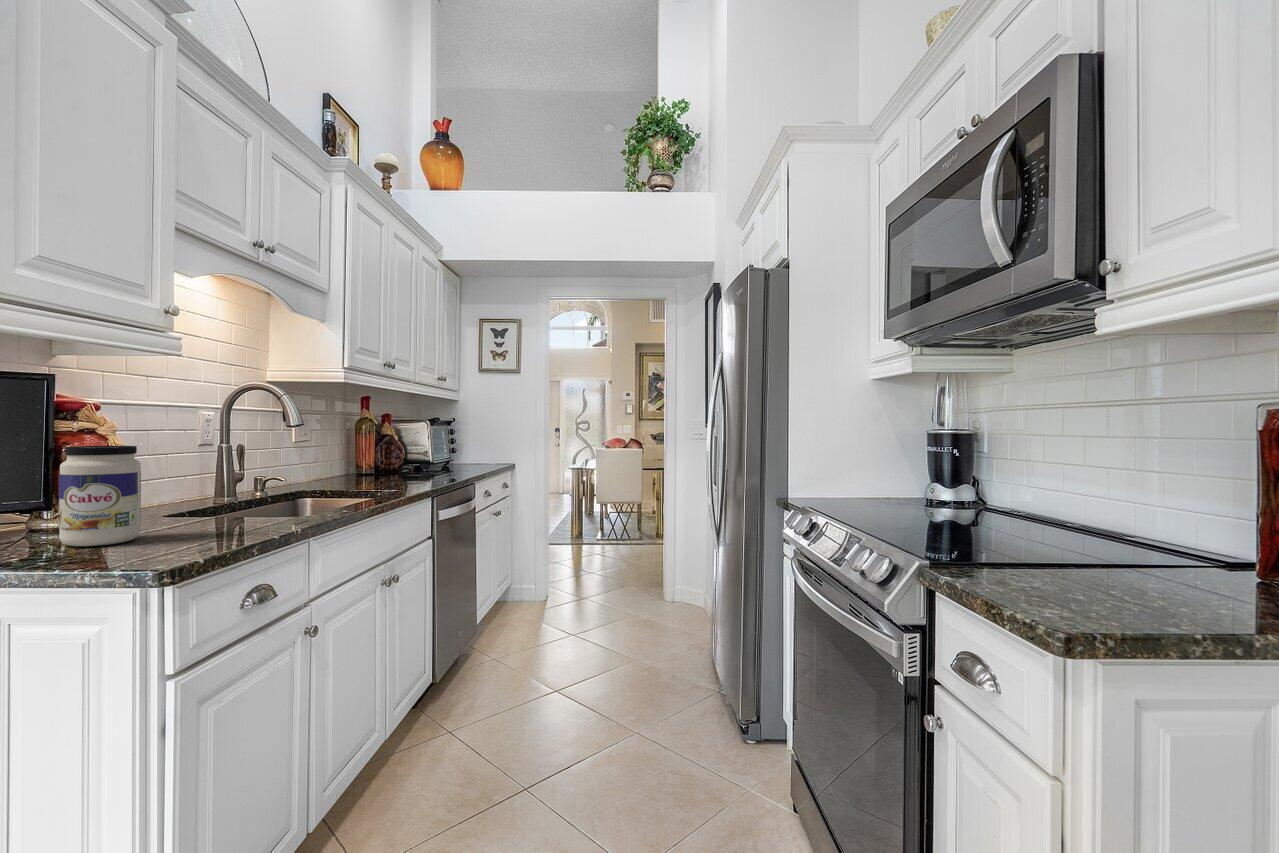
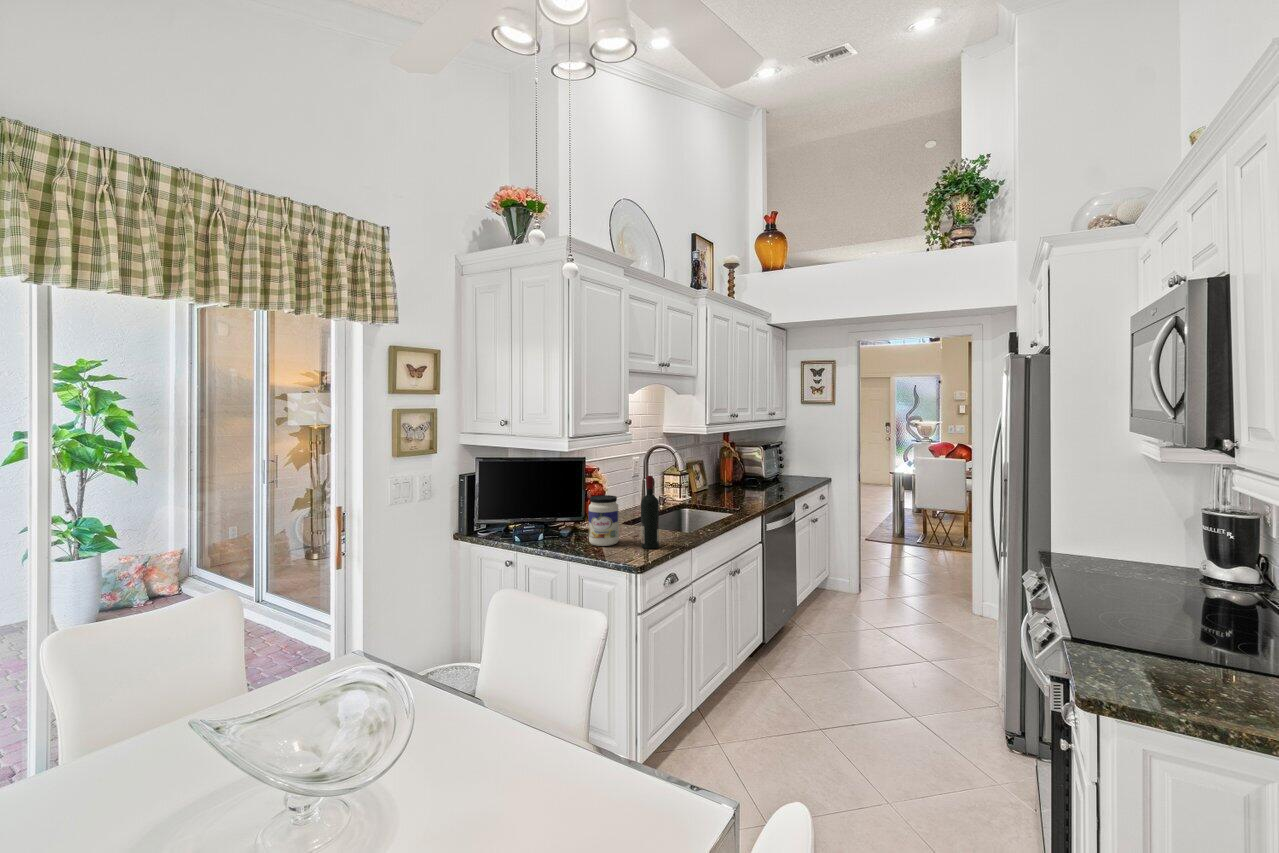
wine bottle: none [192,401,234,542] -> present [641,476,659,549]

